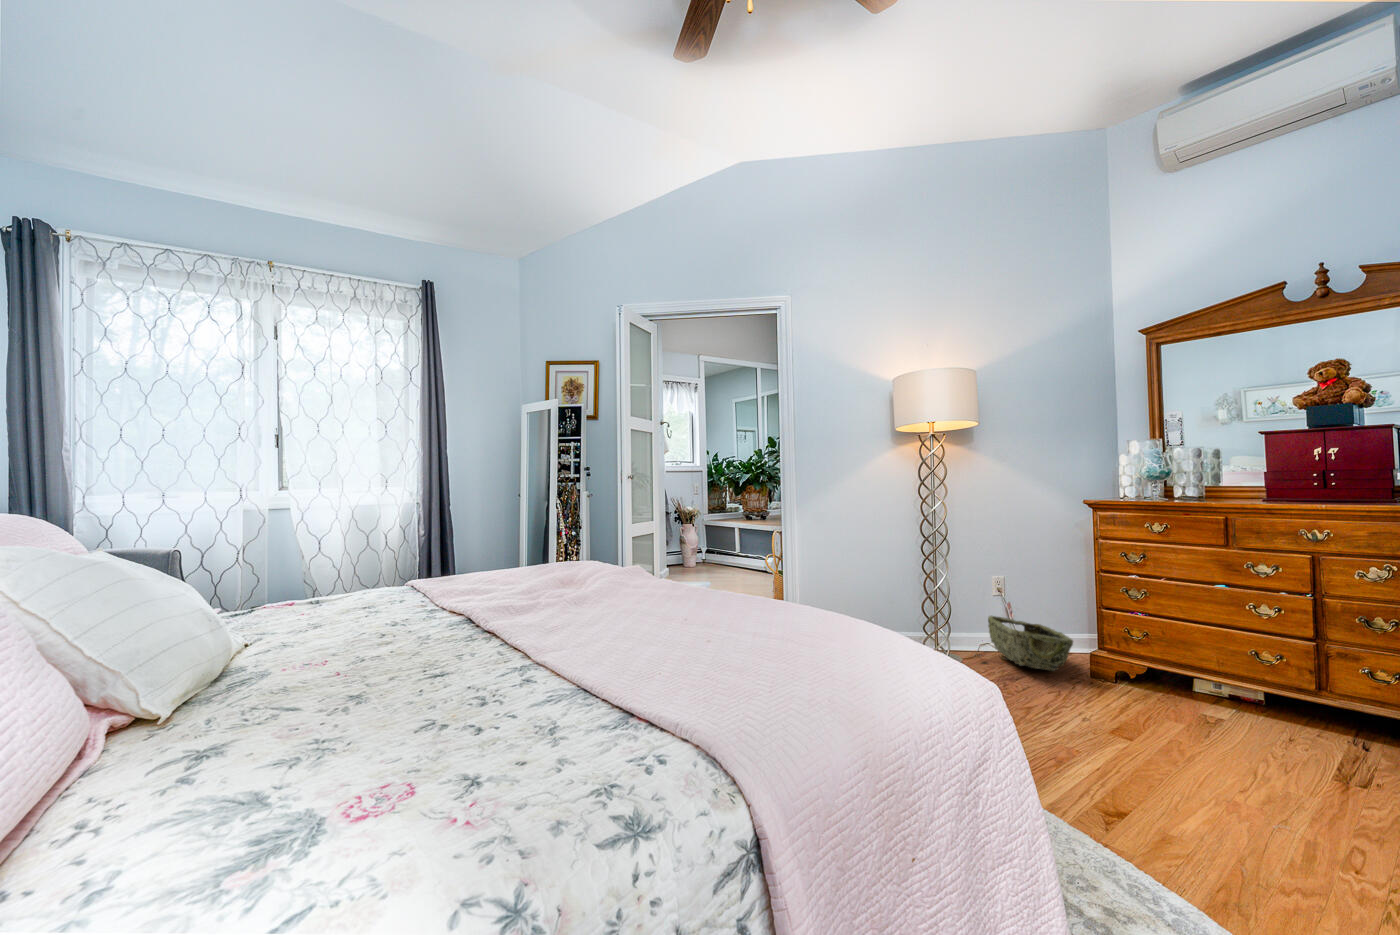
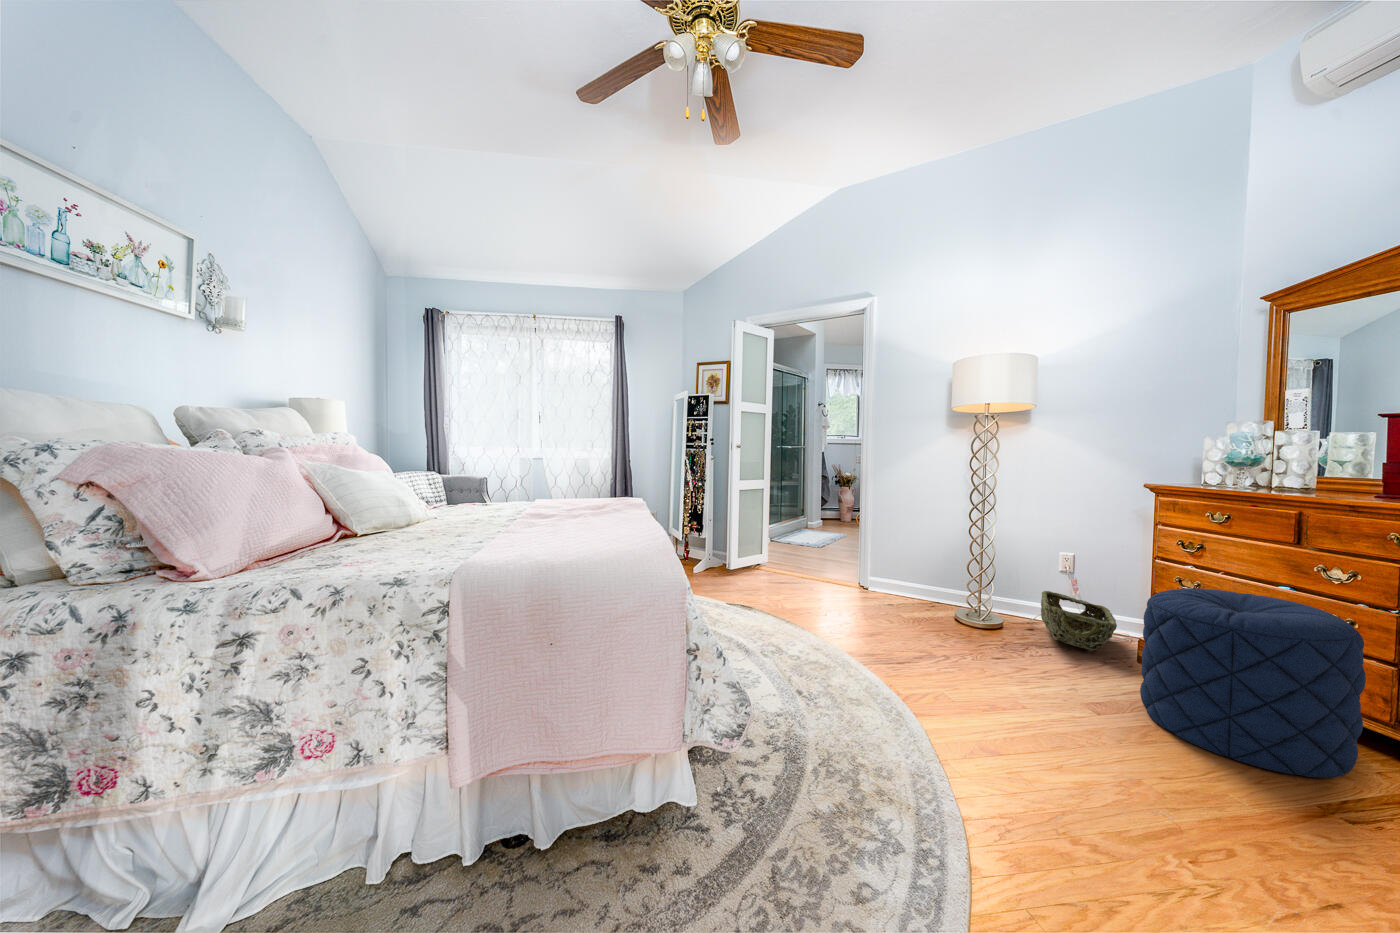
pouf: none [1133,594,1317,754] -> present [1140,588,1366,778]

